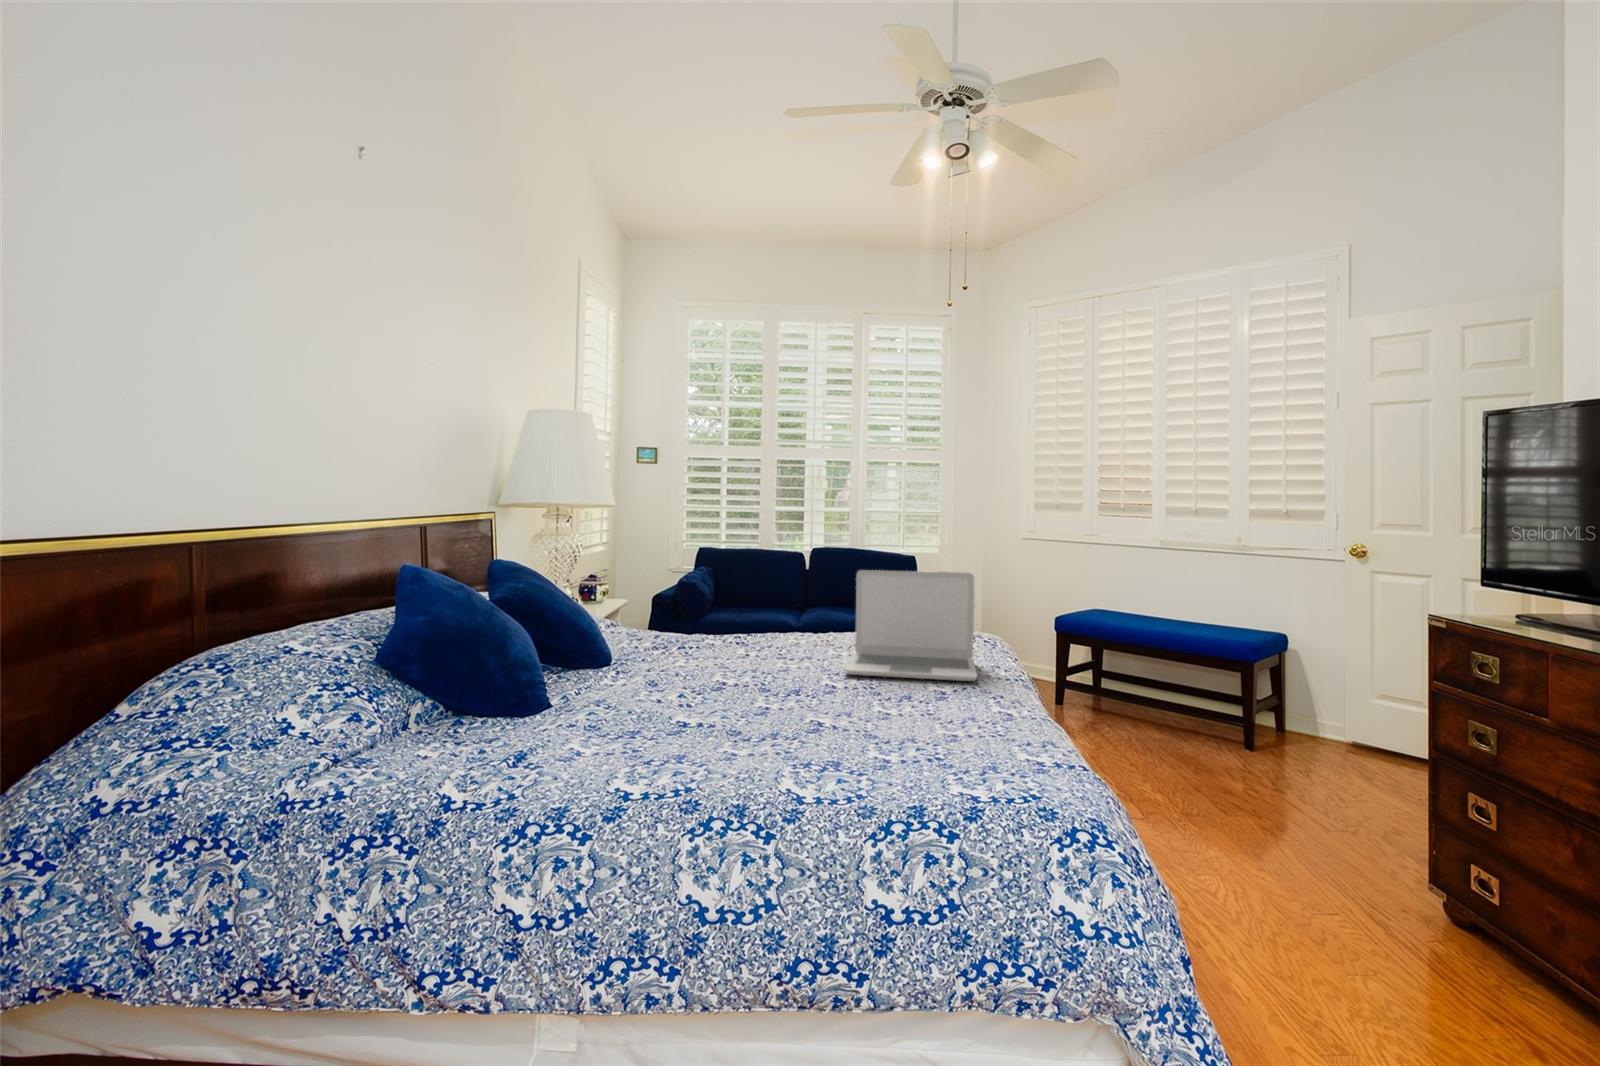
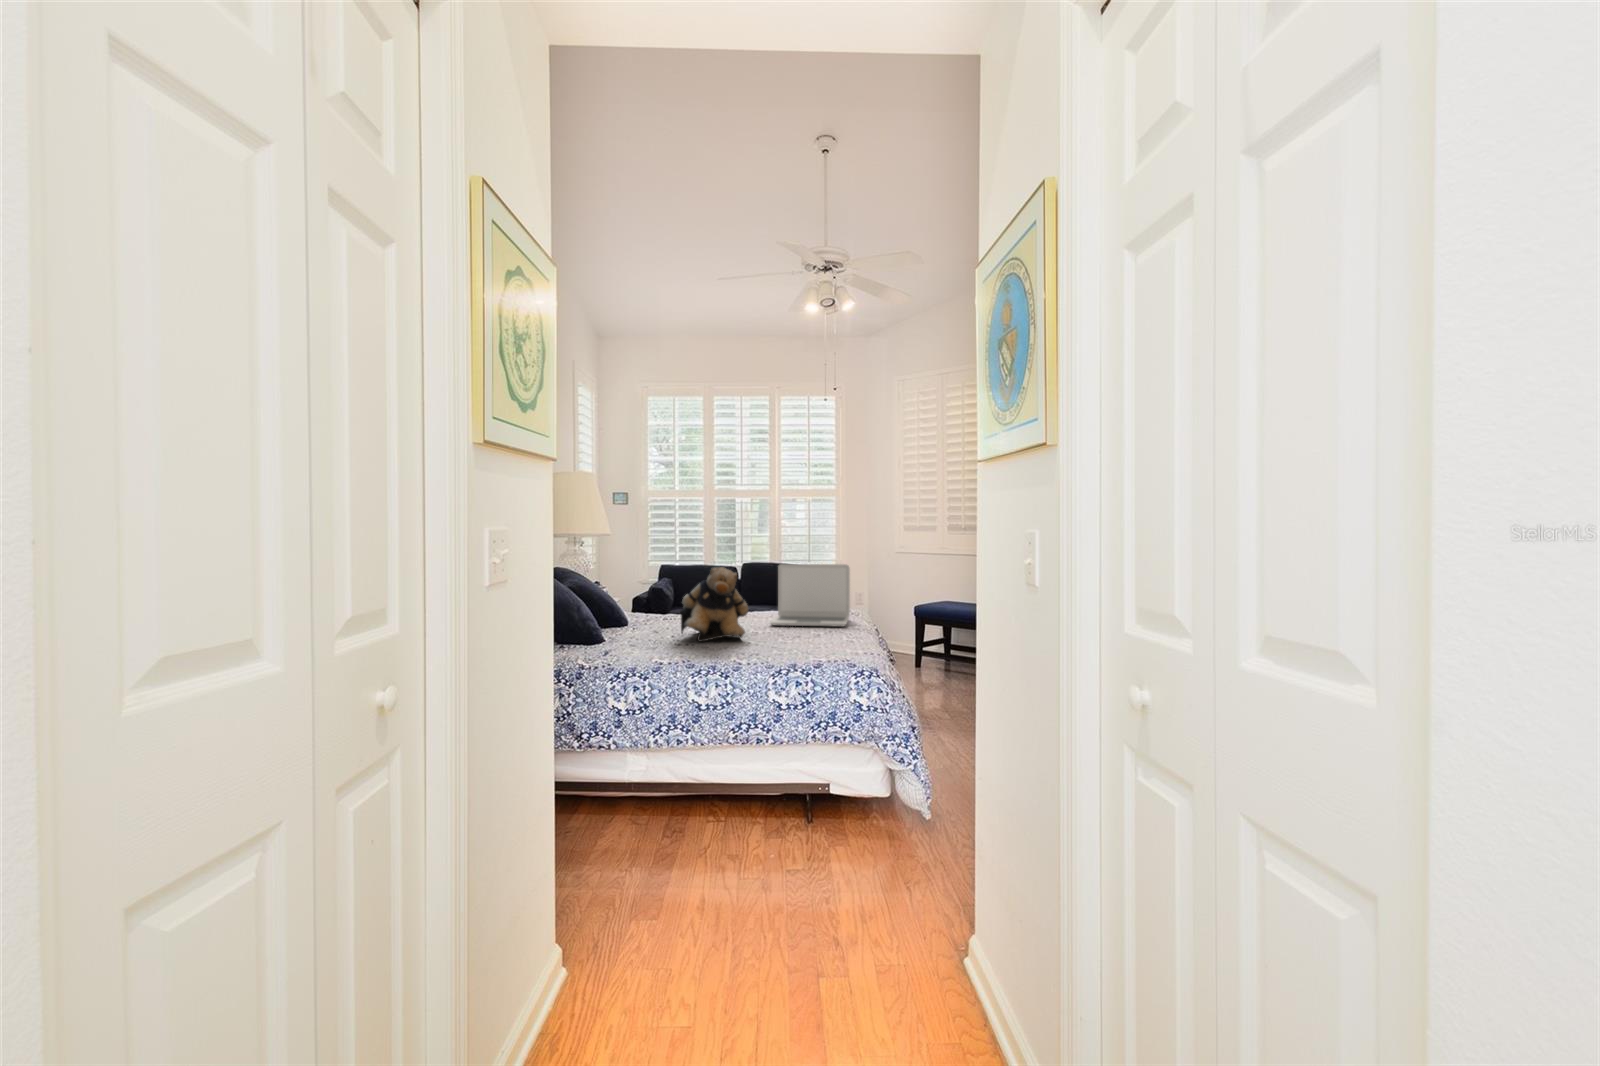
teddy bear: none [685,580,811,721] -> present [680,567,748,642]

